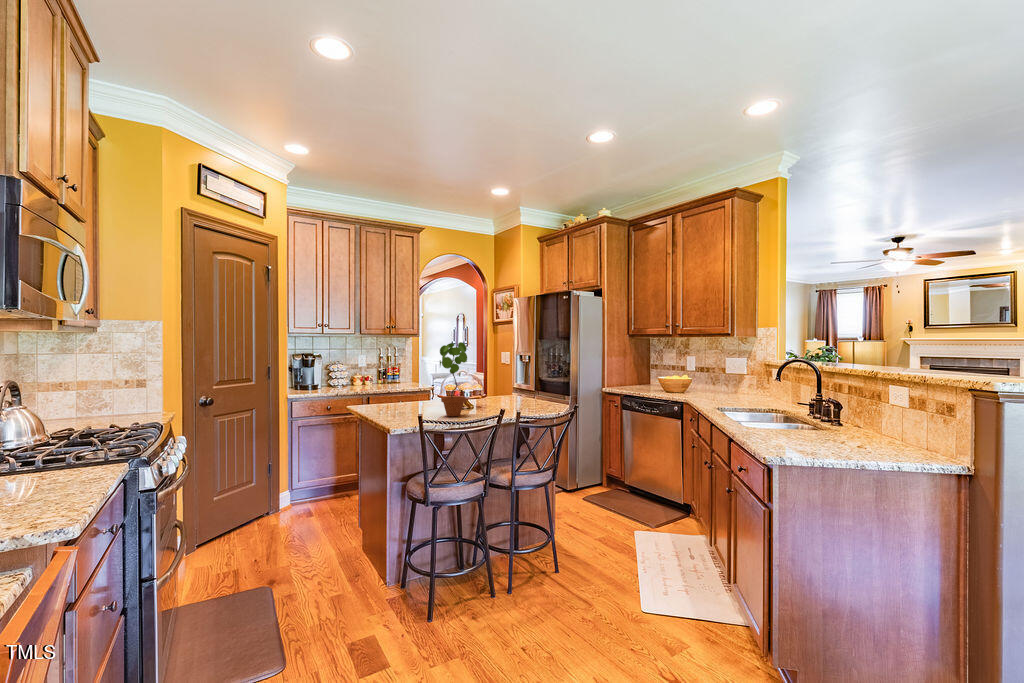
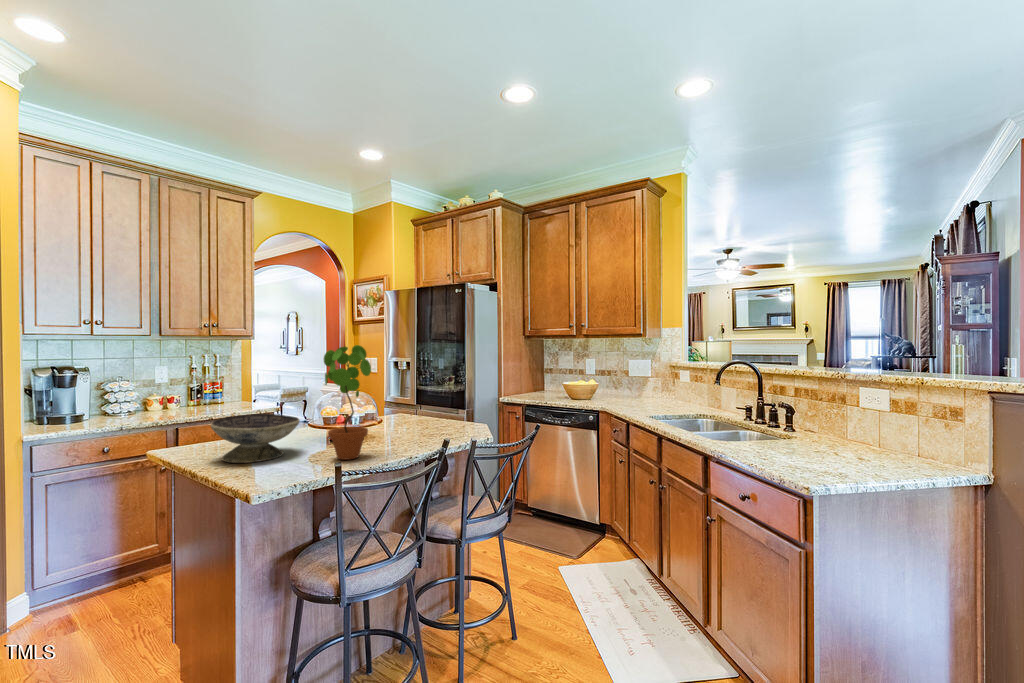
decorative bowl: none [378,386,428,414] -> present [211,414,300,463]

